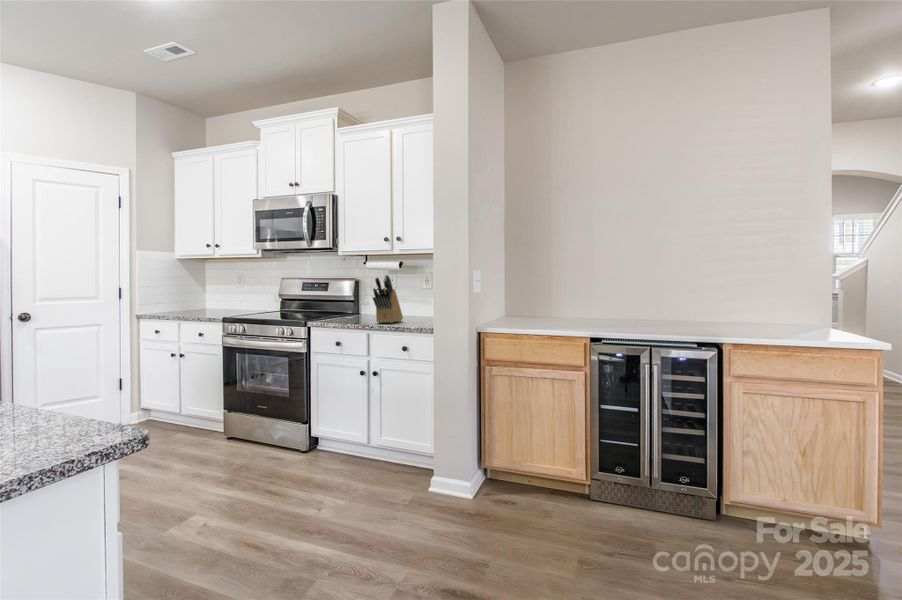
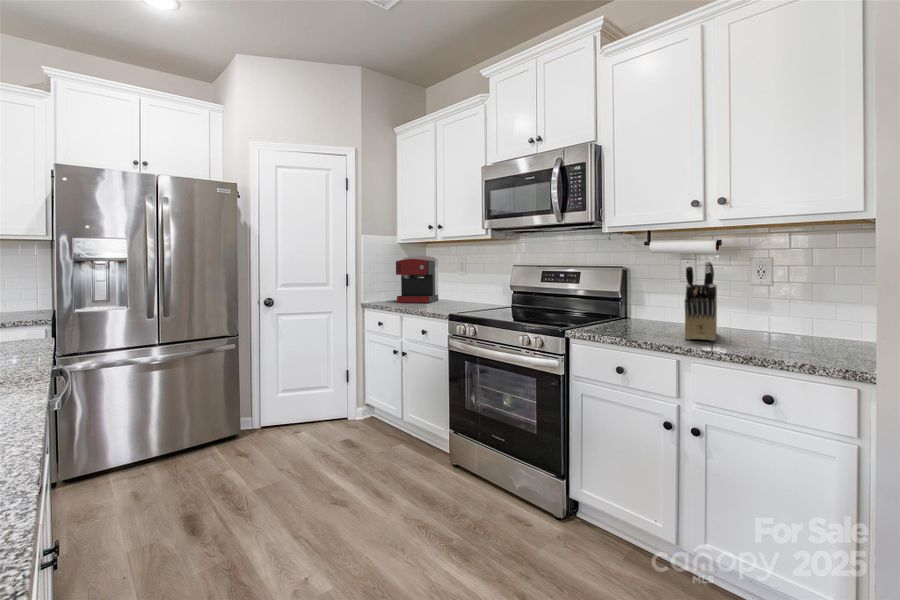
coffee maker: none [175,270,215,312] -> present [396,256,438,303]

